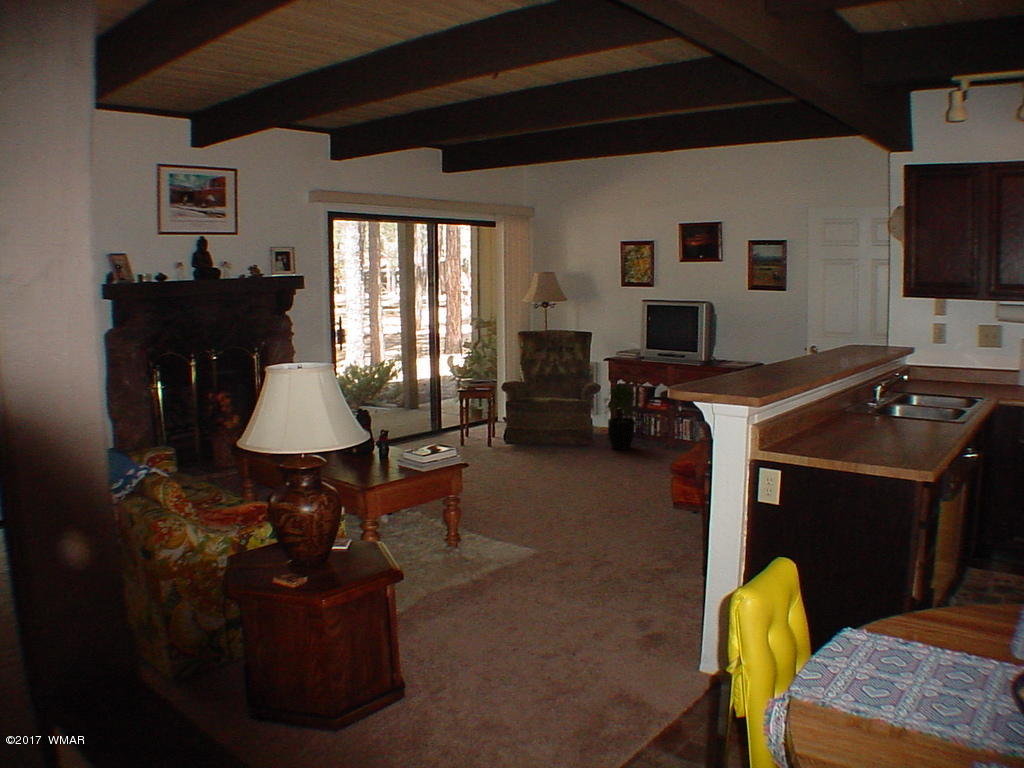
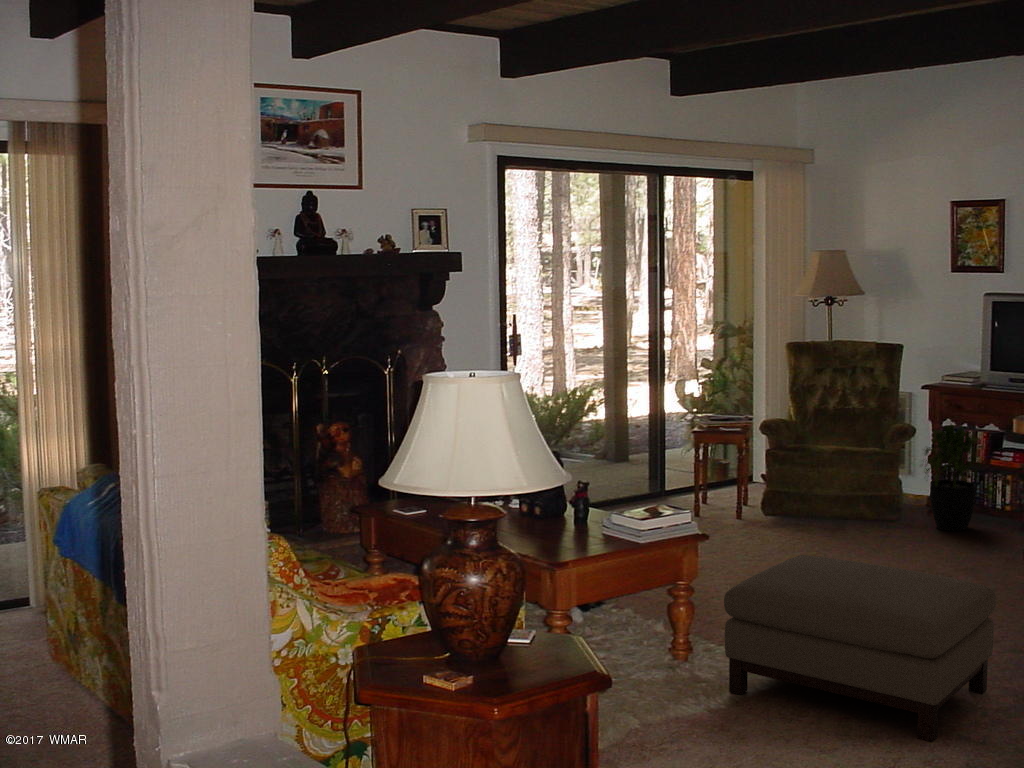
ottoman: none [481,464,628,557] -> present [724,555,996,742]

